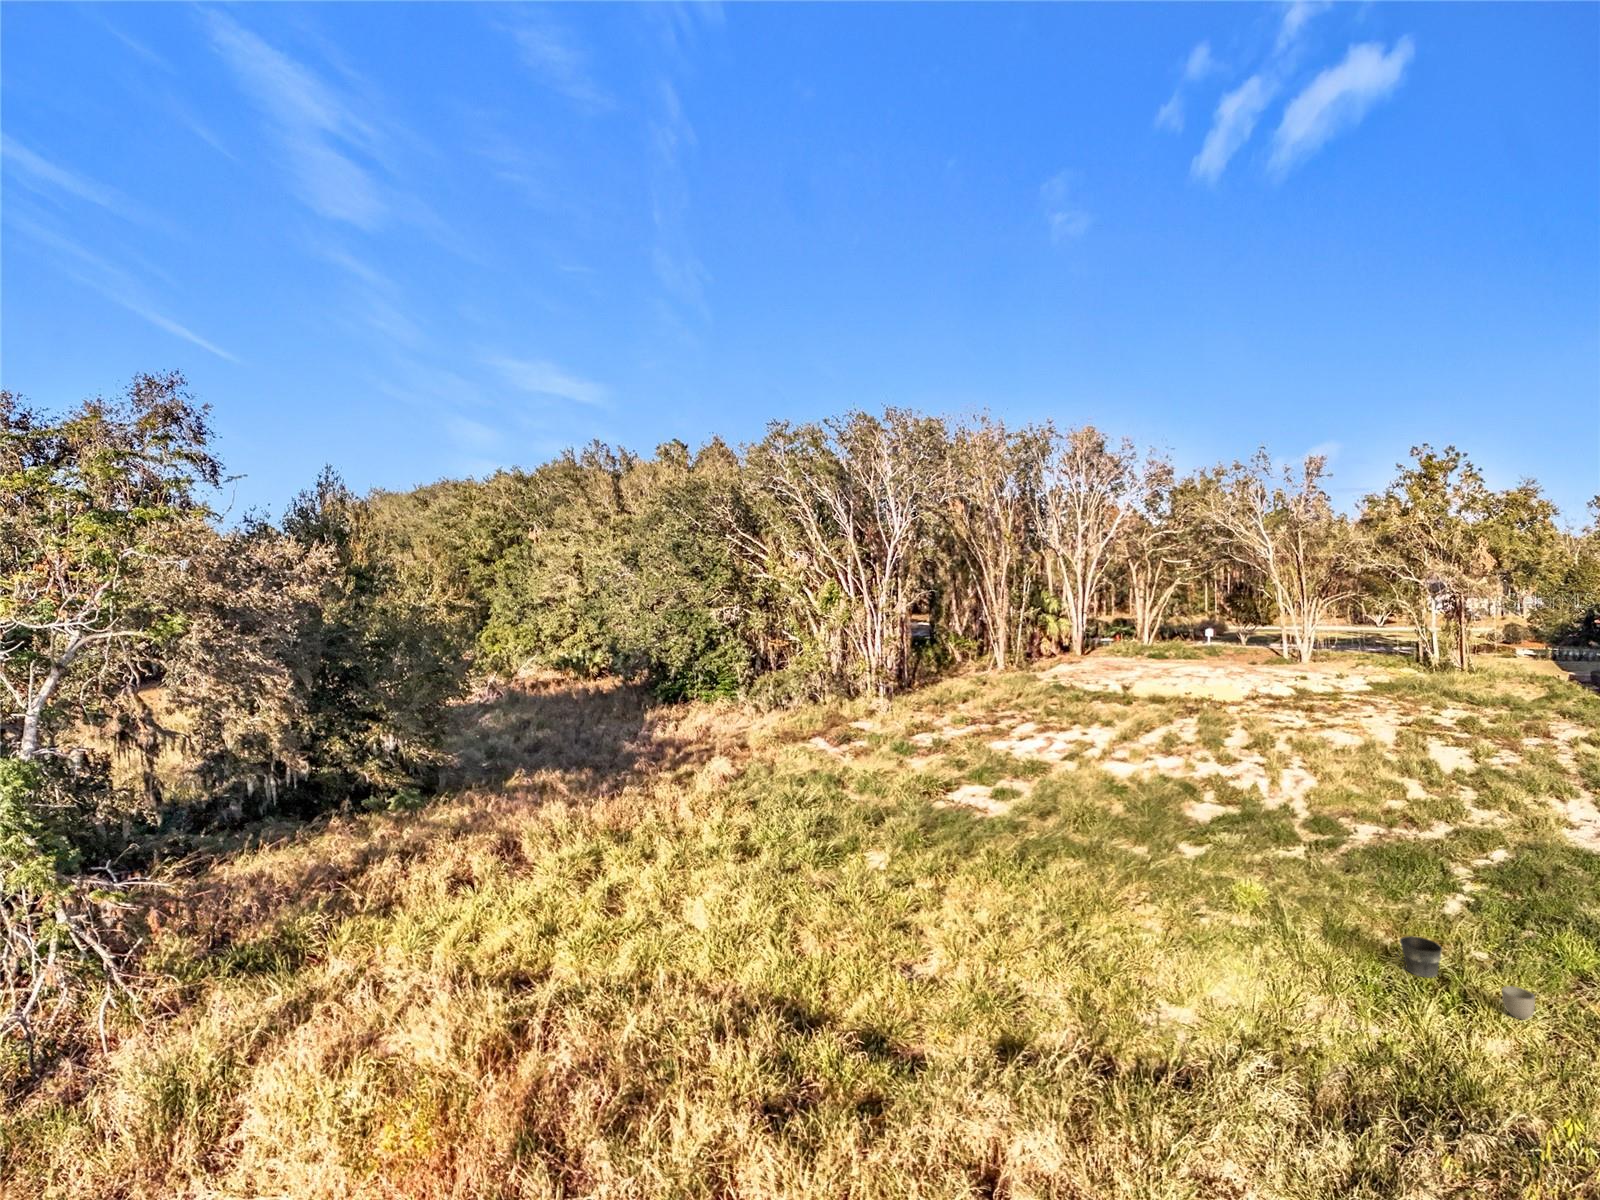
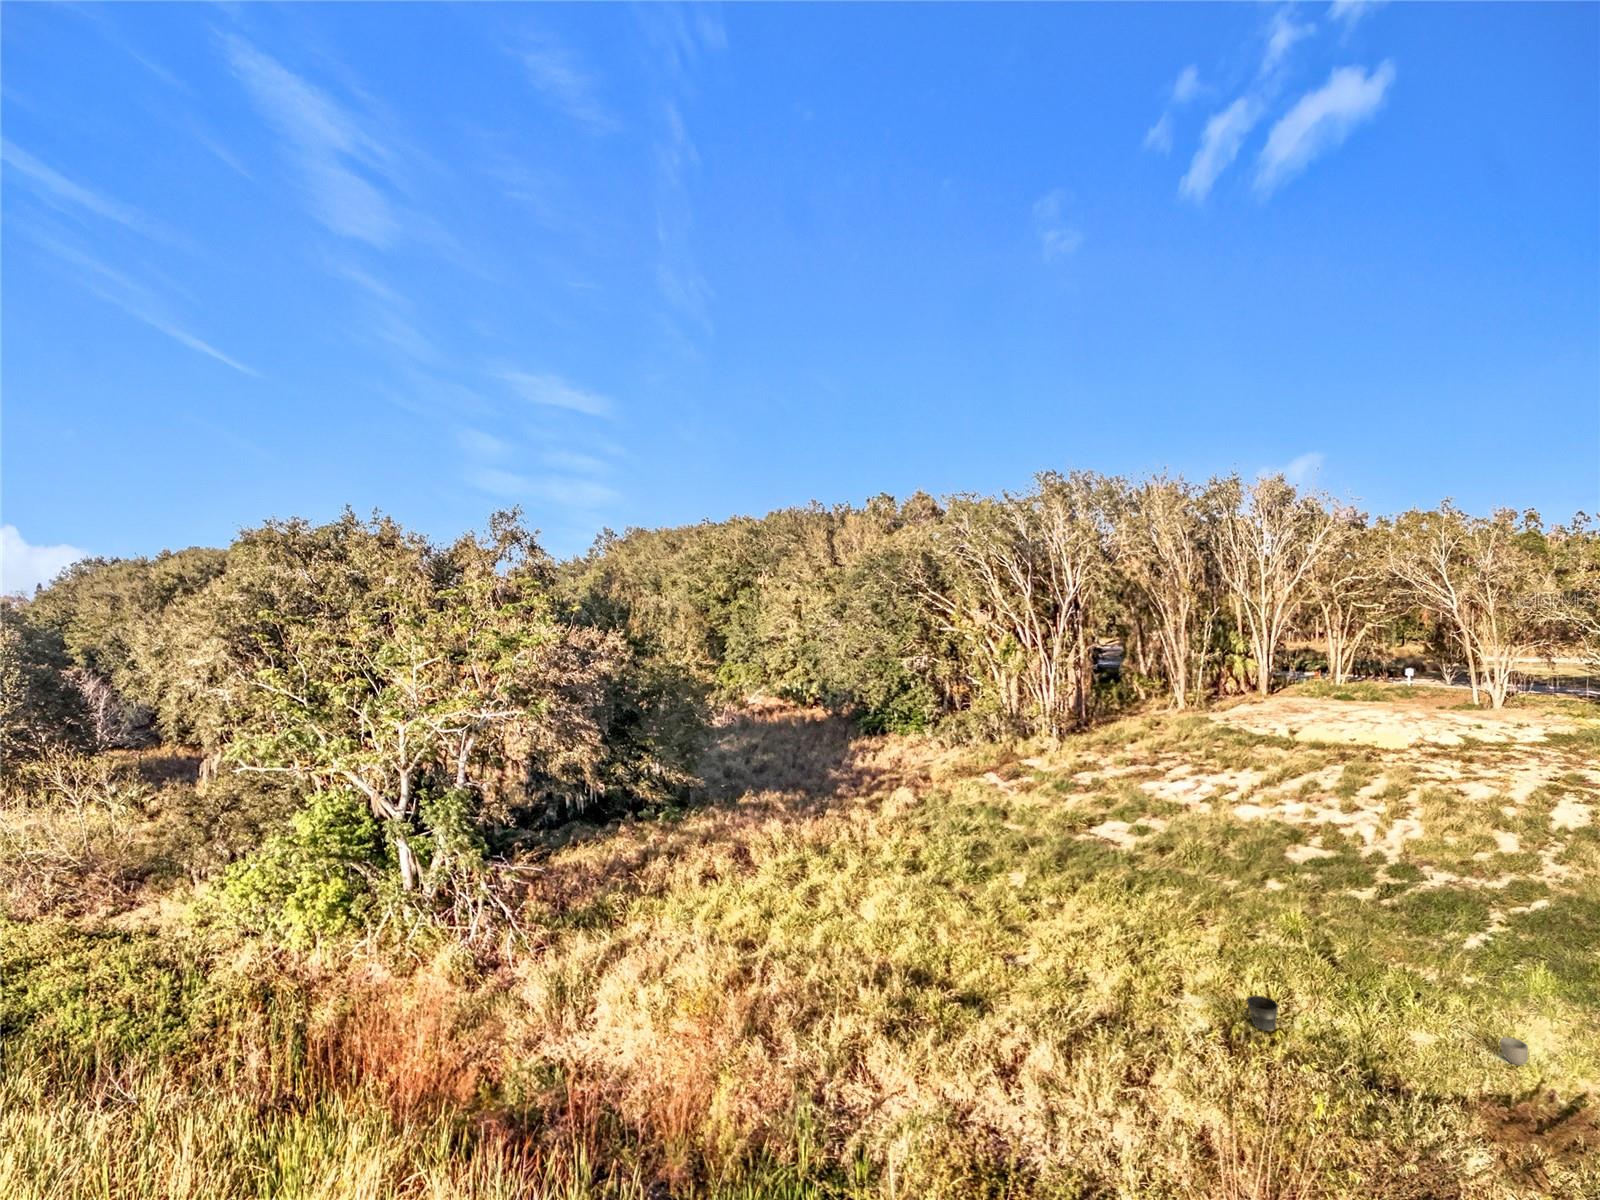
bucket: present [1397,936,1442,978] -> present [1245,996,1278,1031]

